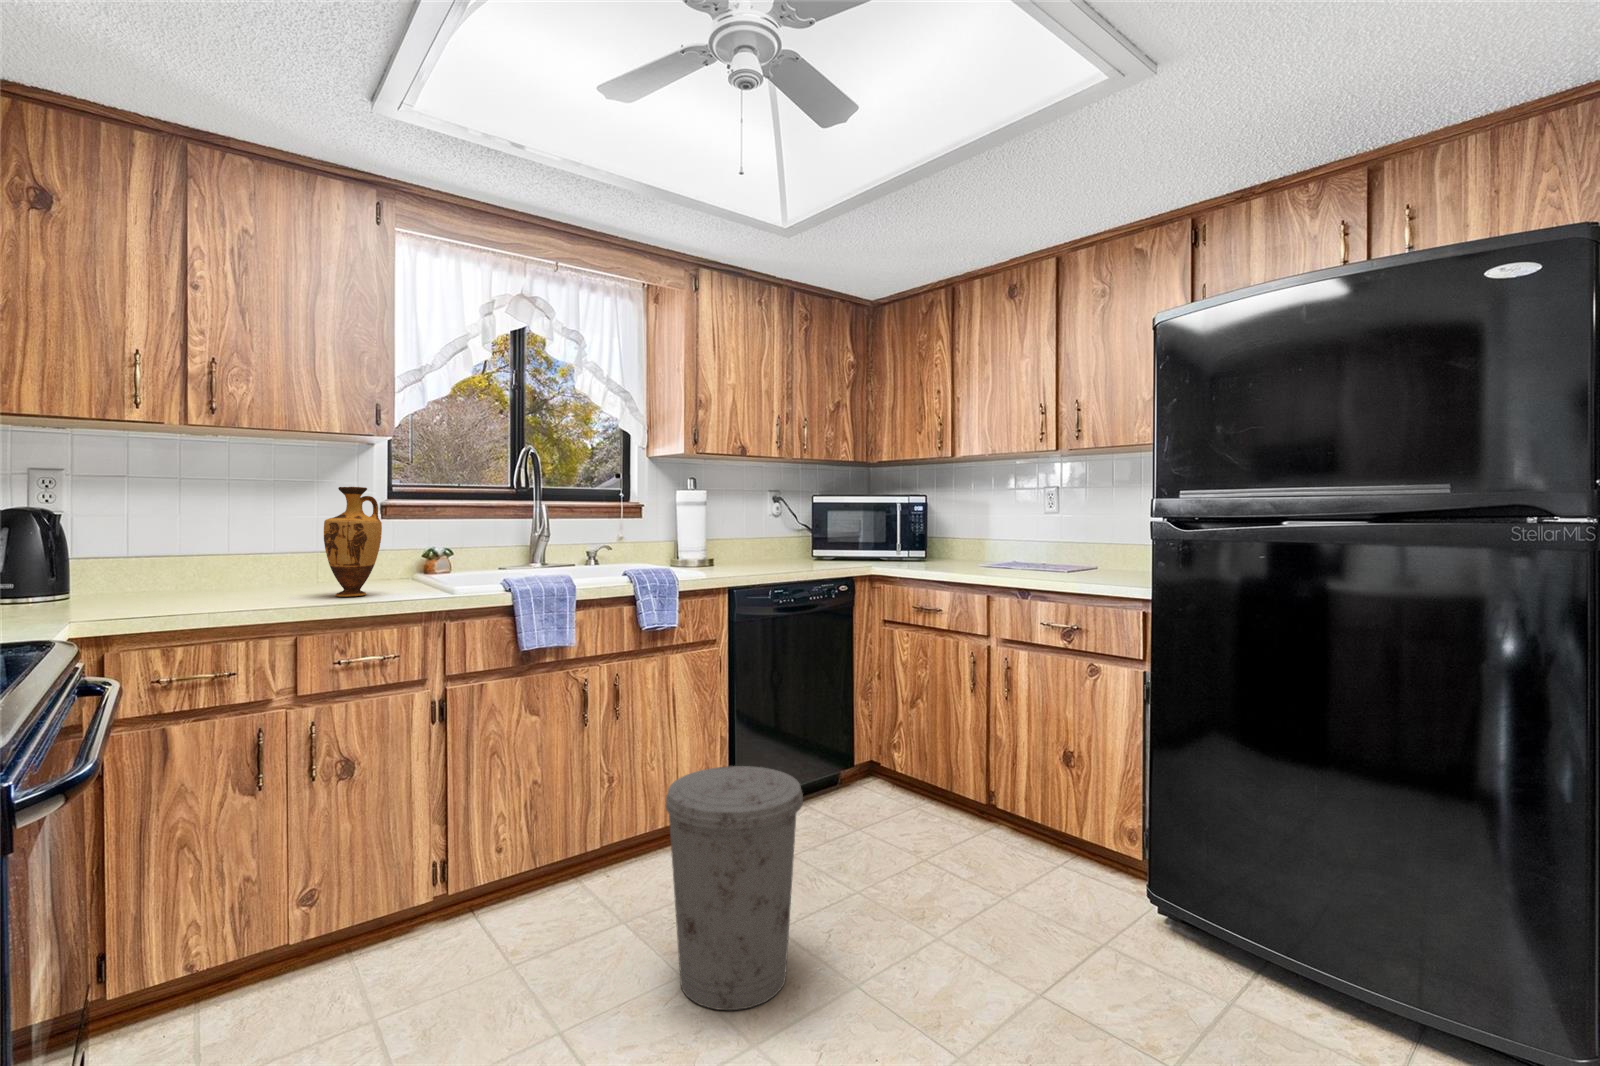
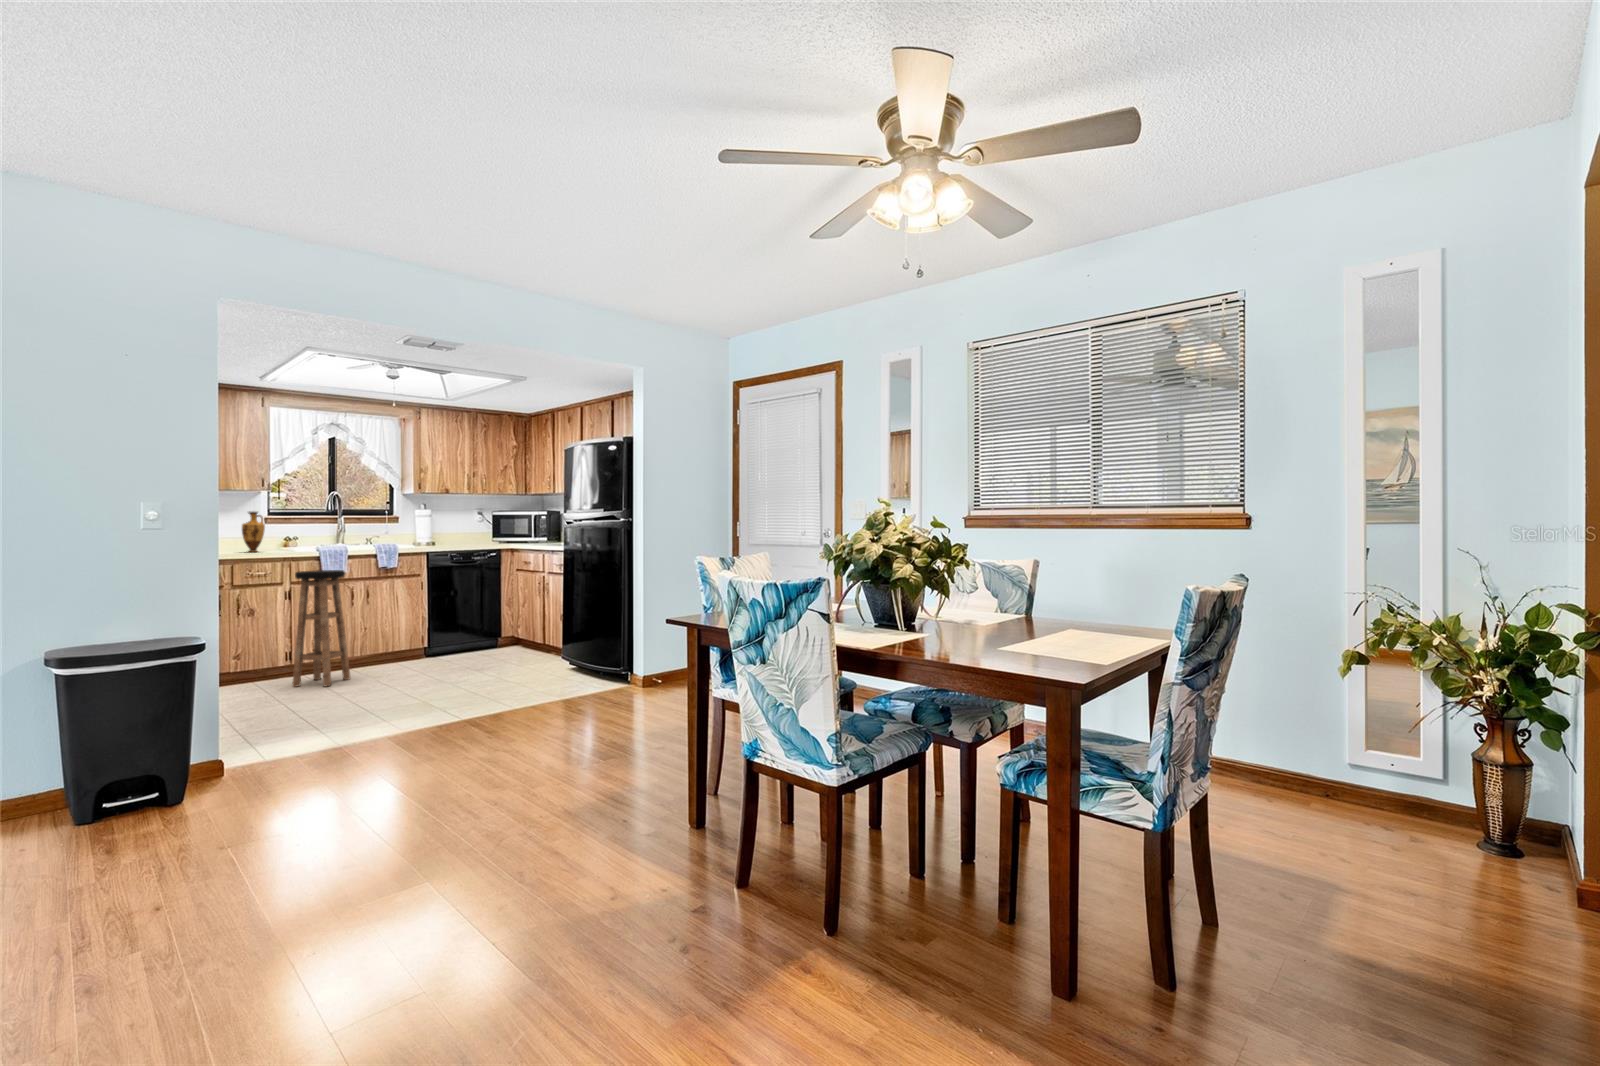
bar stool: none [458,653,606,1026] -> present [292,570,350,687]
trash can: present [665,766,803,1010] -> none [368,610,421,683]

